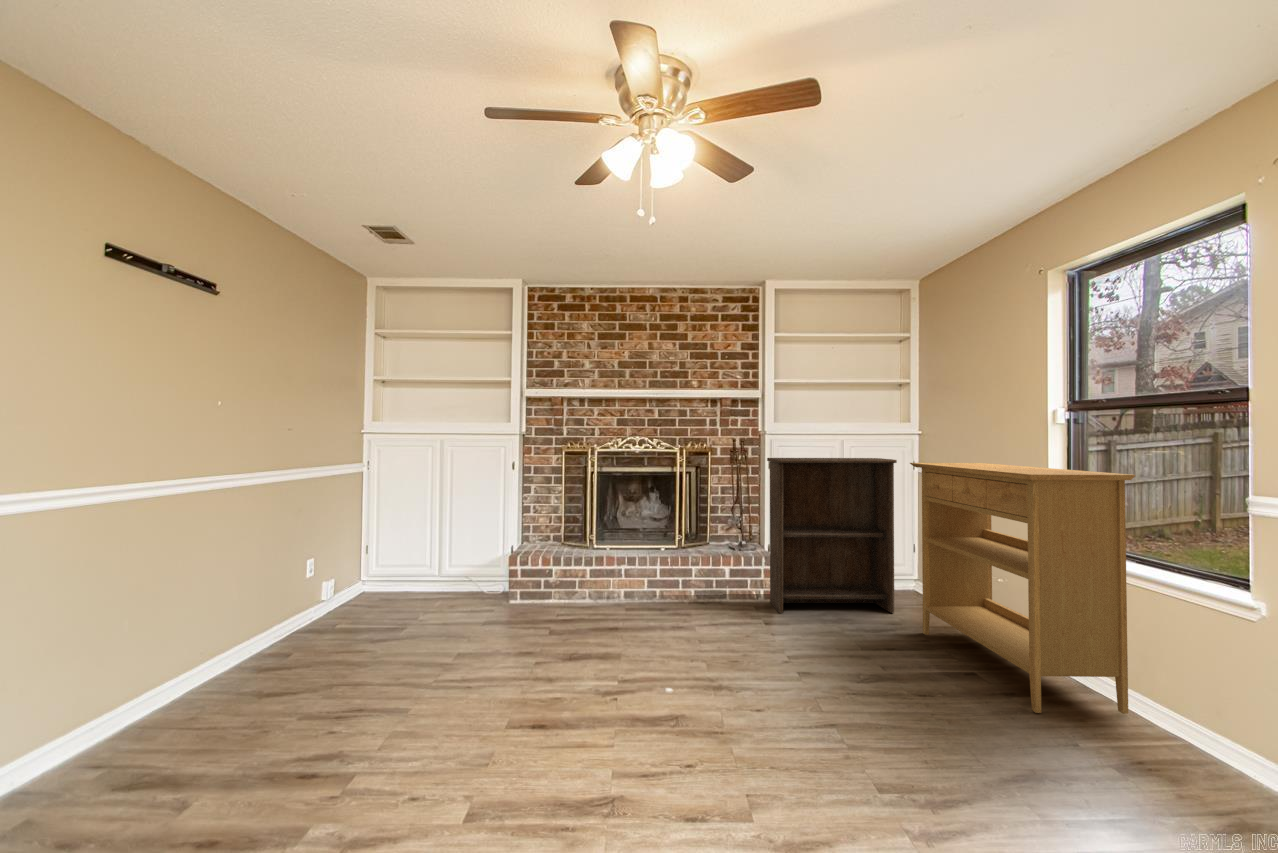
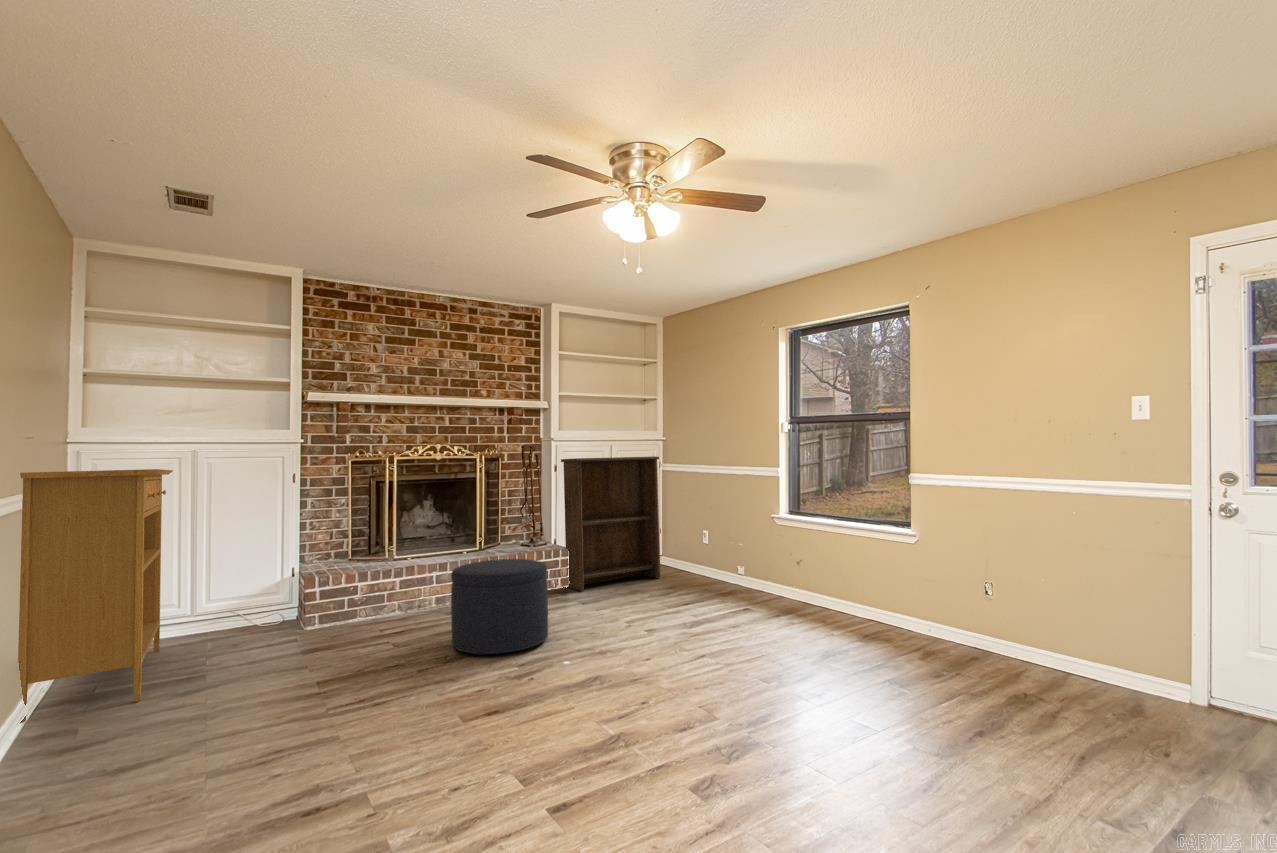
console table: present [910,463,1135,714] -> present [18,469,173,723]
ottoman: none [577,573,682,693] -> present [451,559,548,655]

